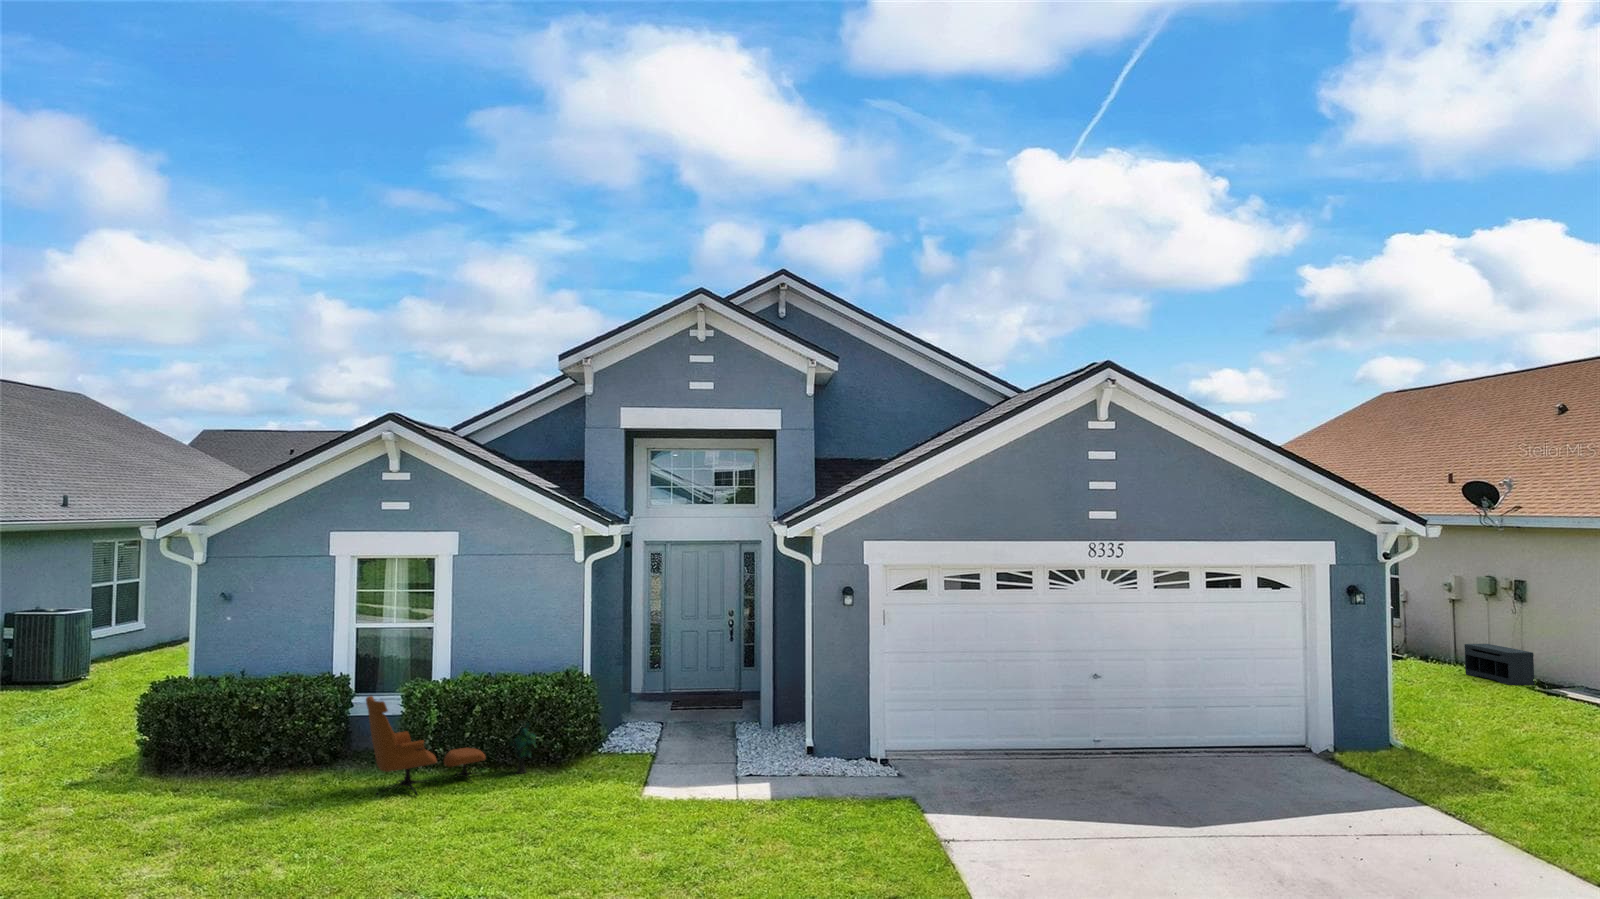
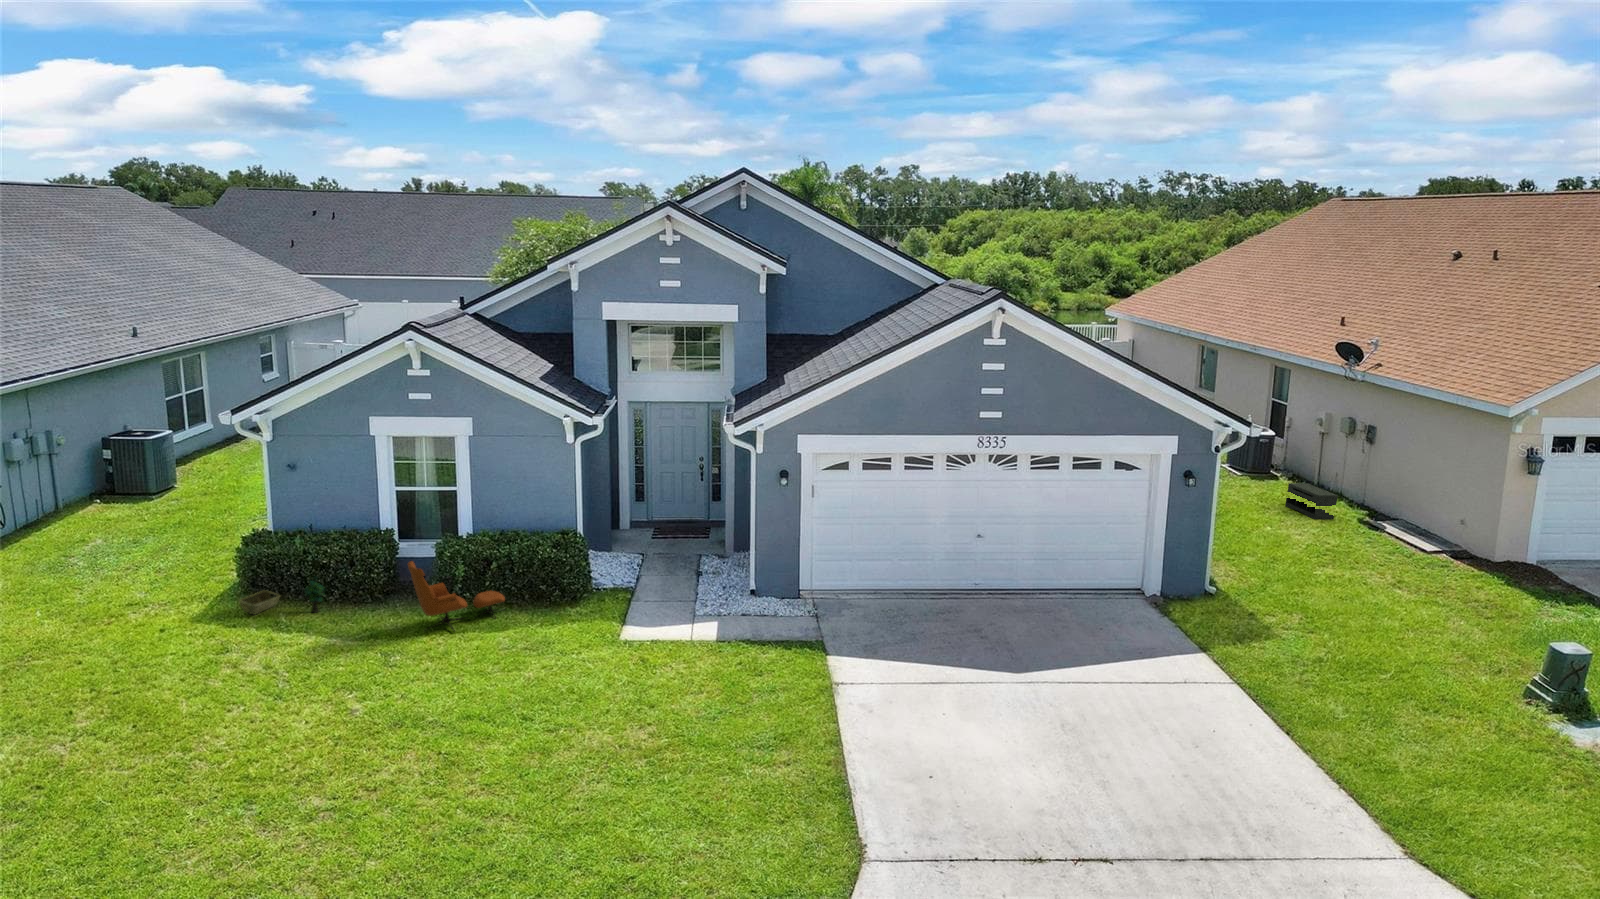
decorative plant: present [509,723,537,774] -> present [304,576,326,613]
woven basket: none [135,752,189,781] -> present [239,590,280,614]

